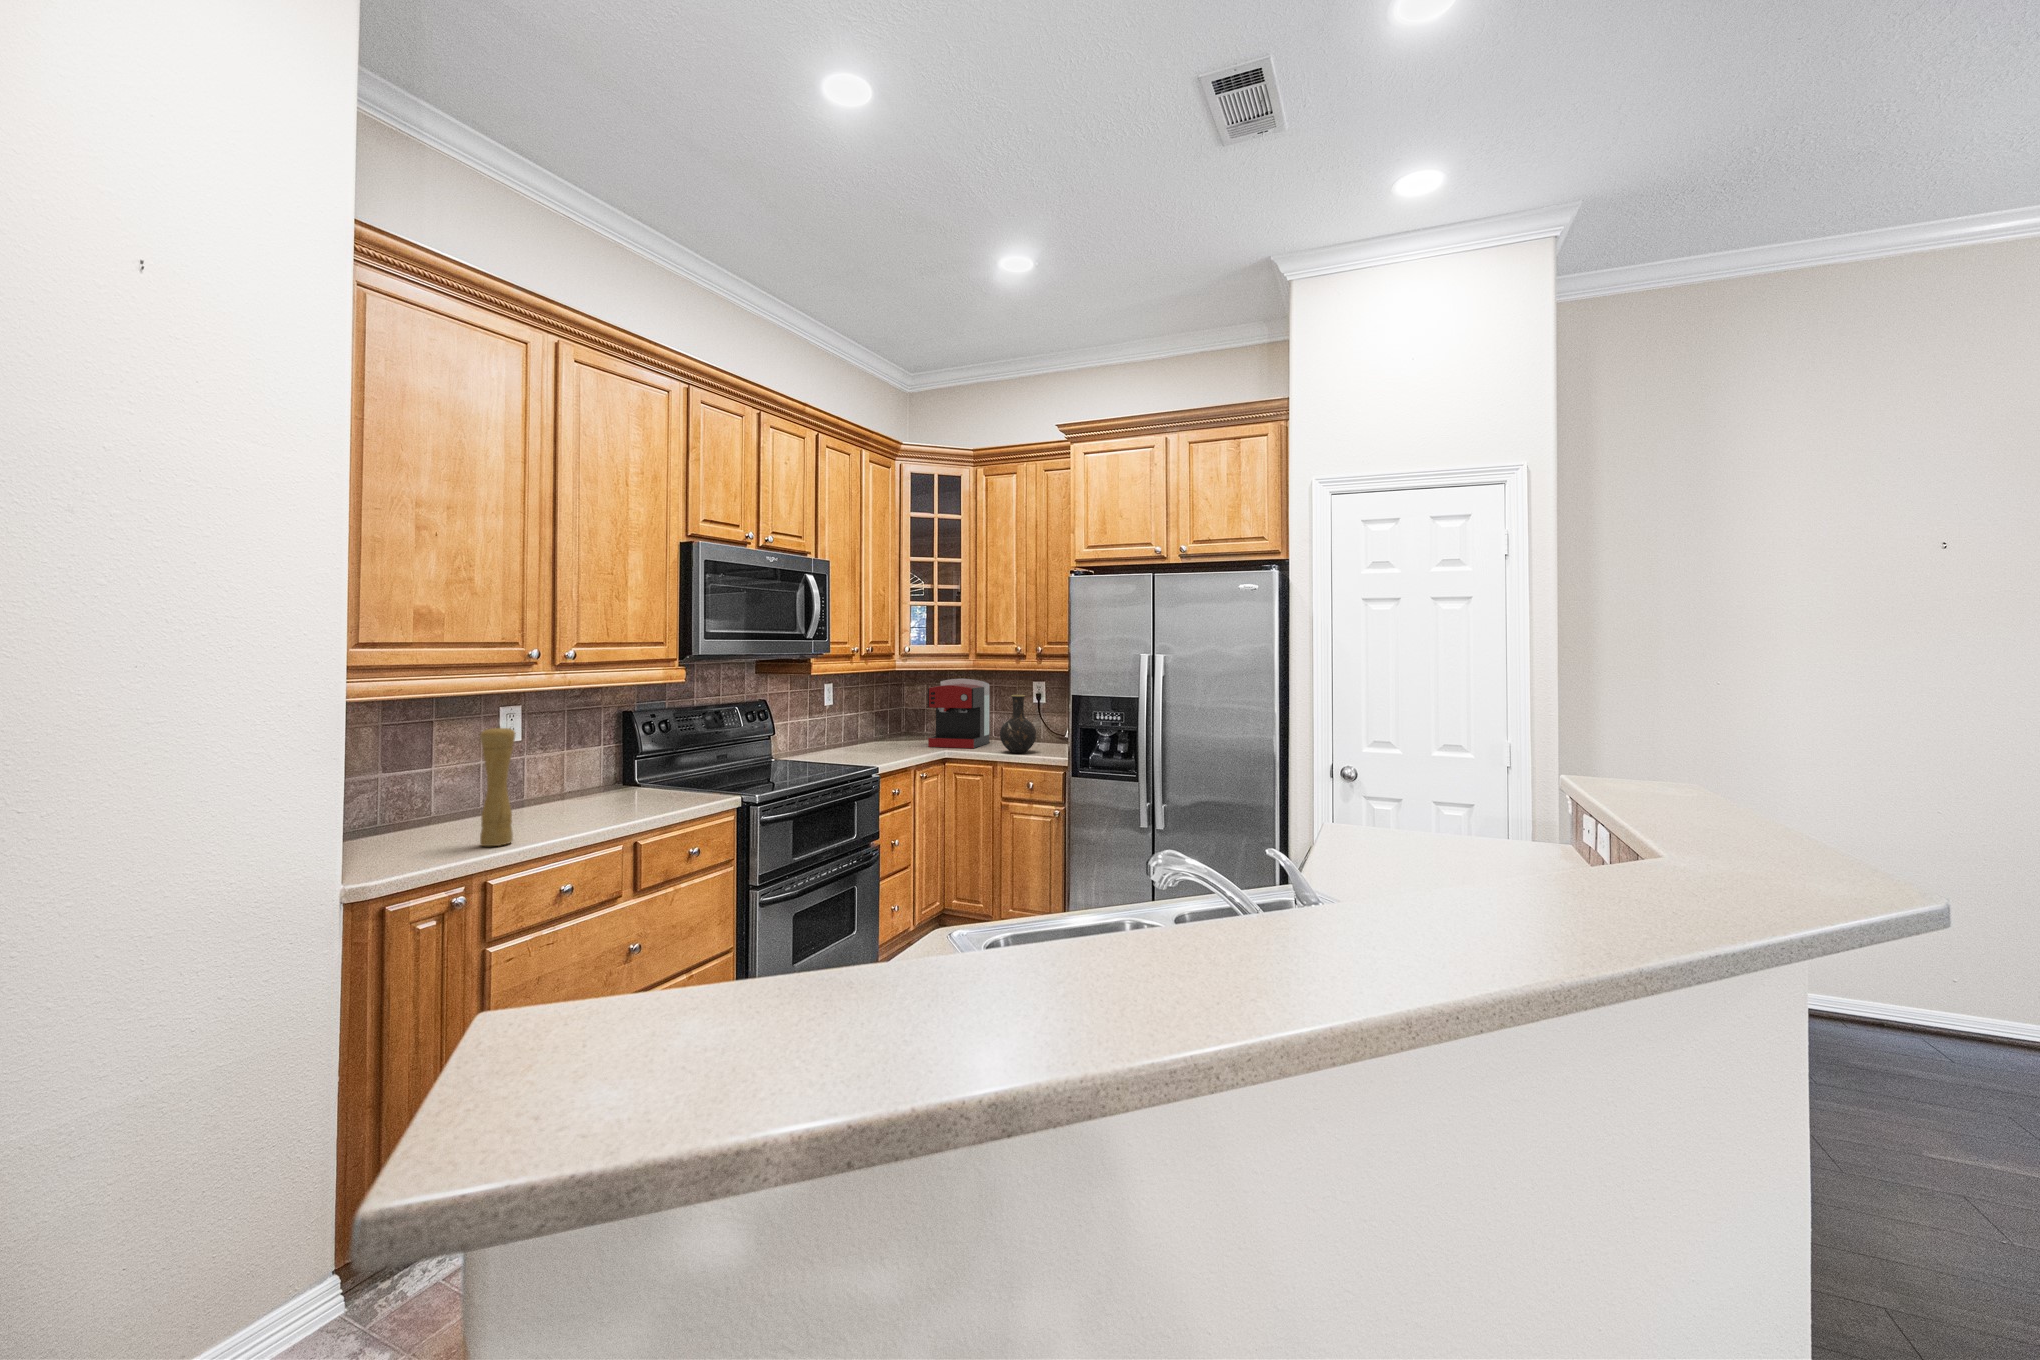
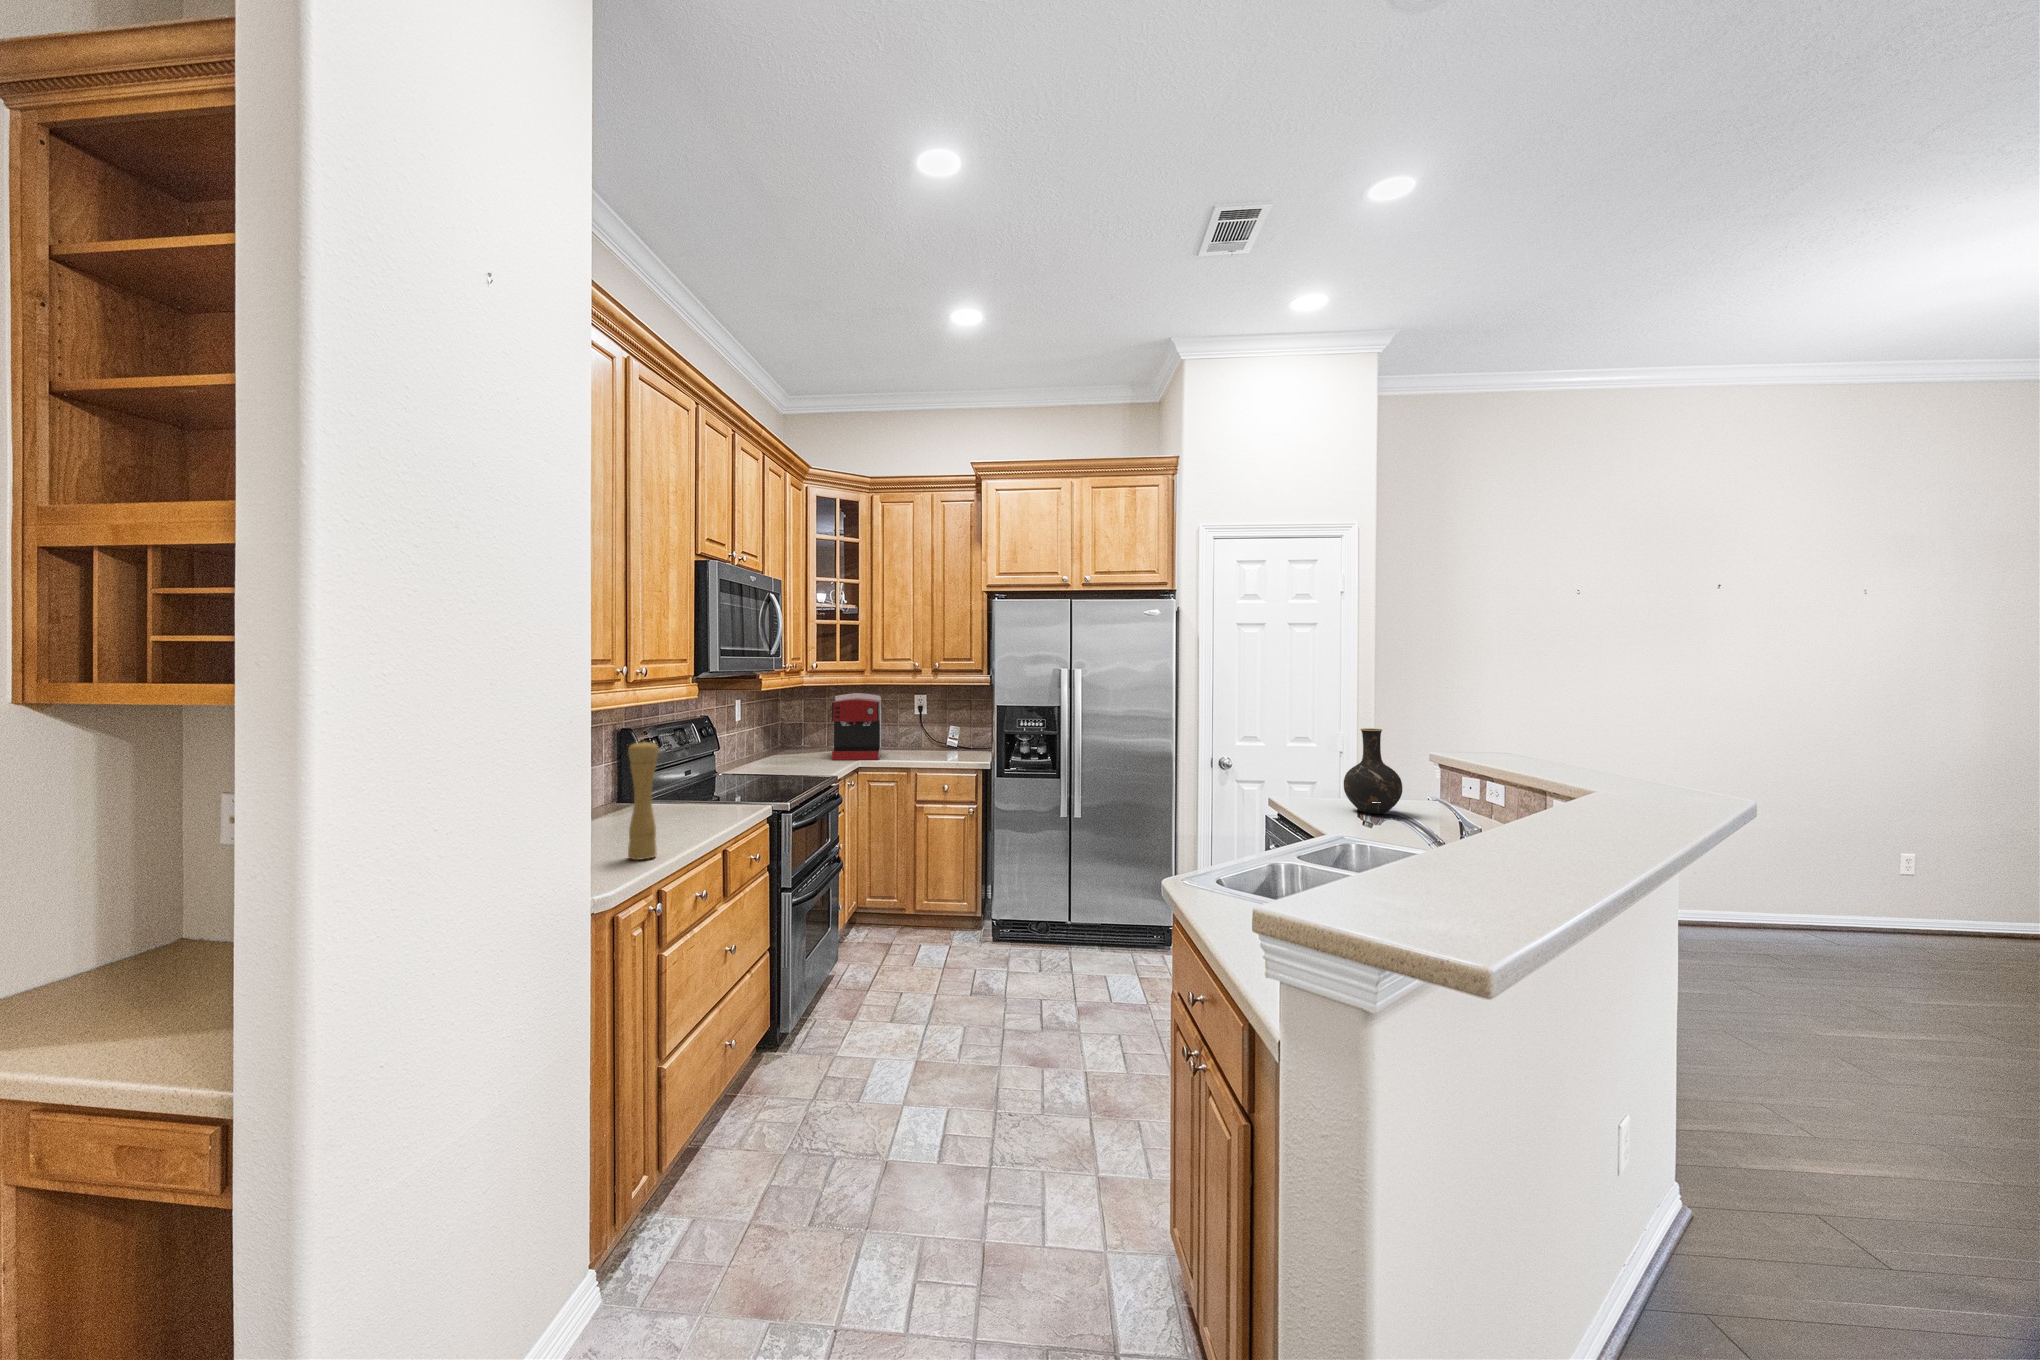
vase: present [1000,695,1036,753] -> present [1344,728,1403,814]

